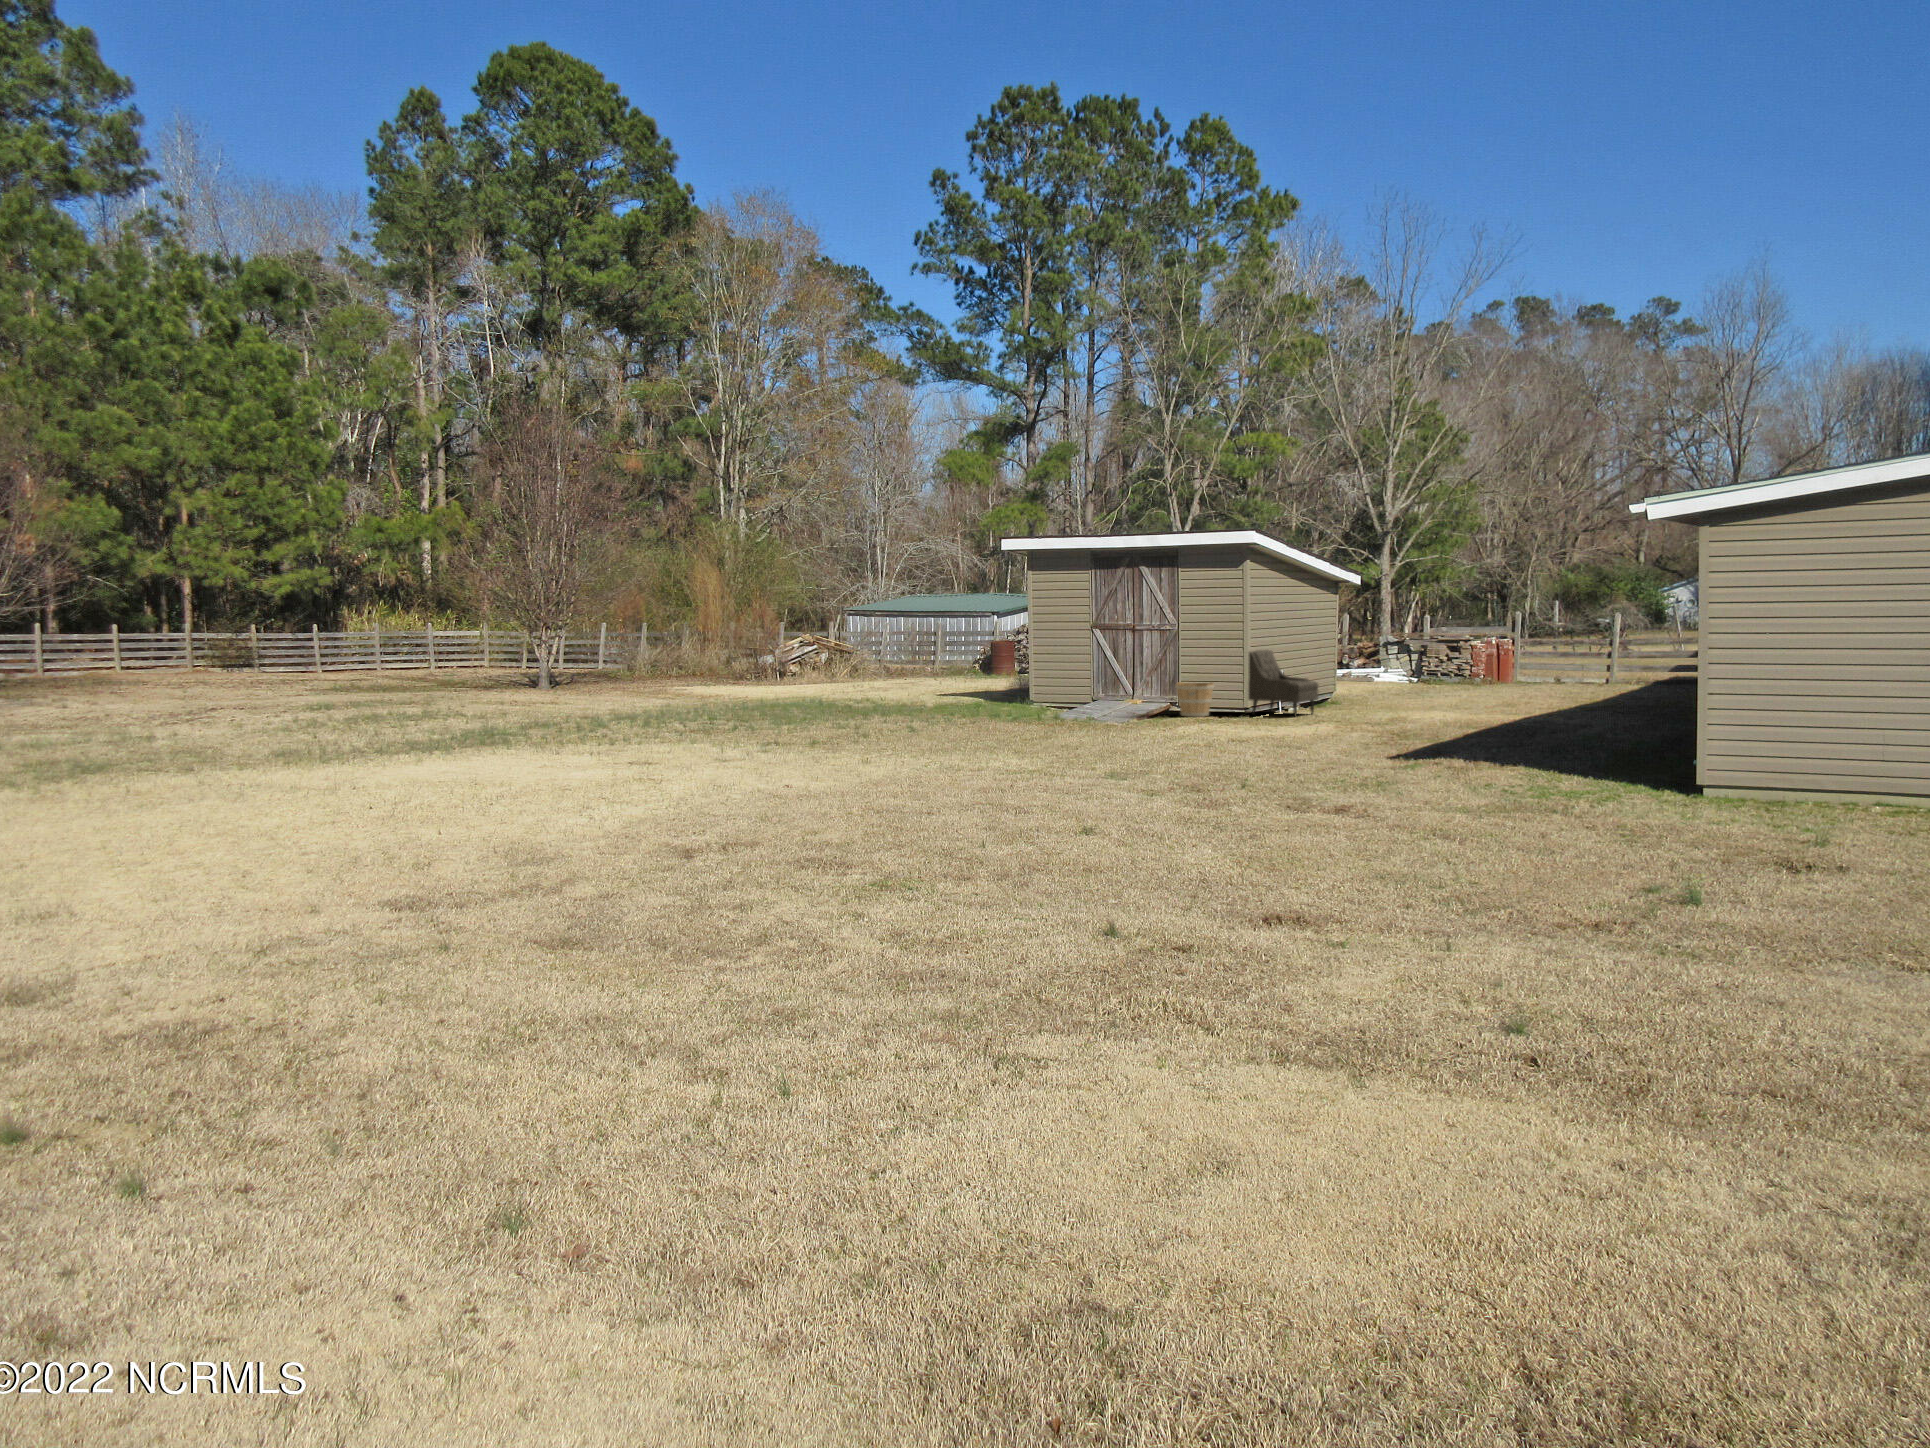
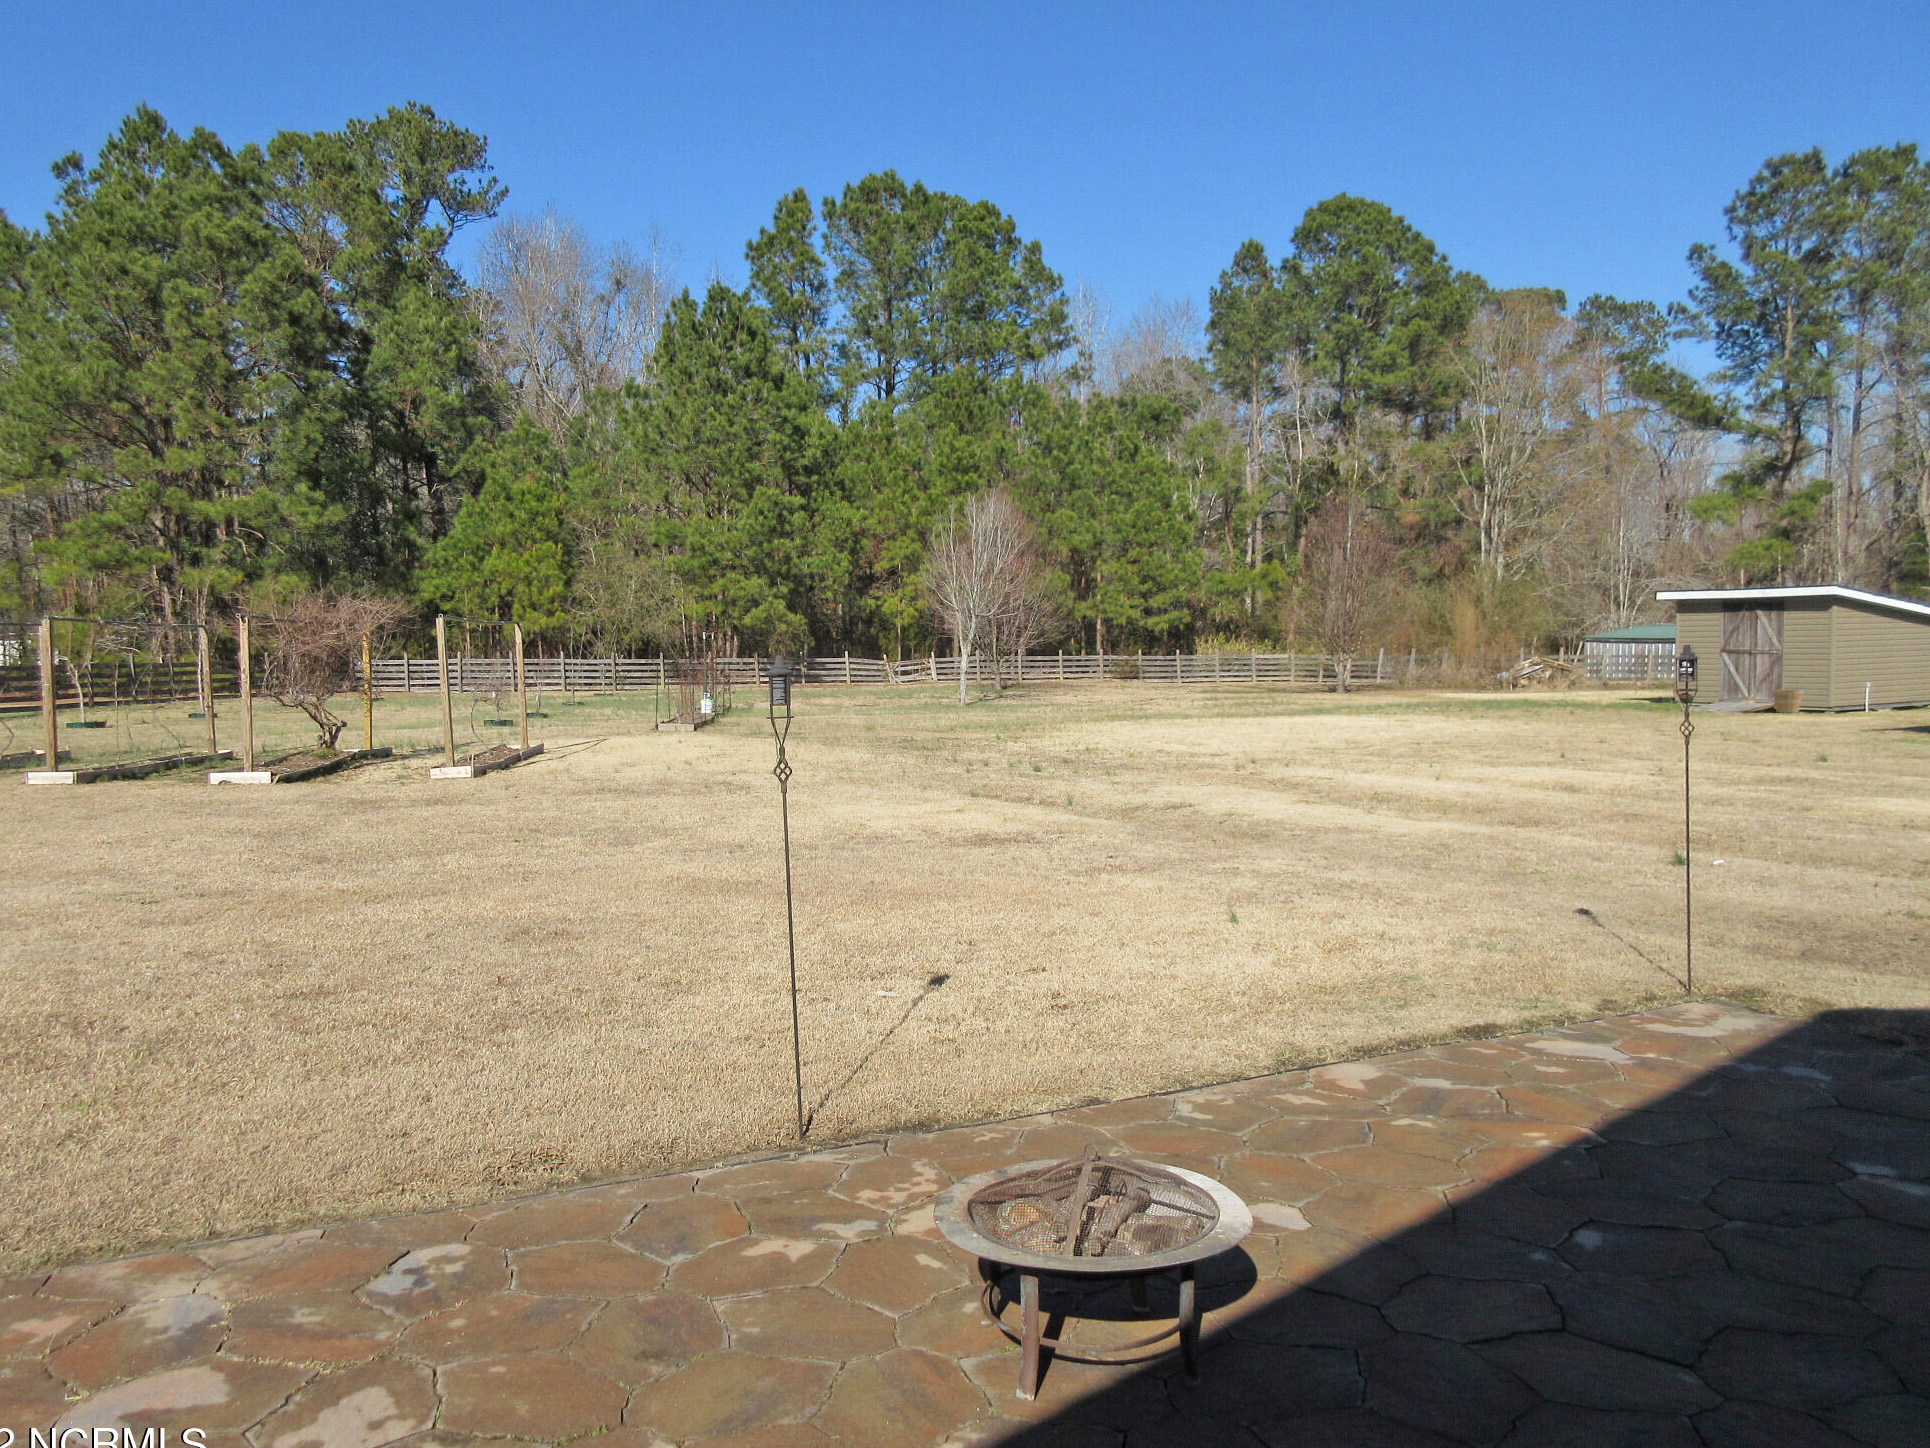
chair: present [1248,650,1319,717] -> none [1832,667,1891,714]

